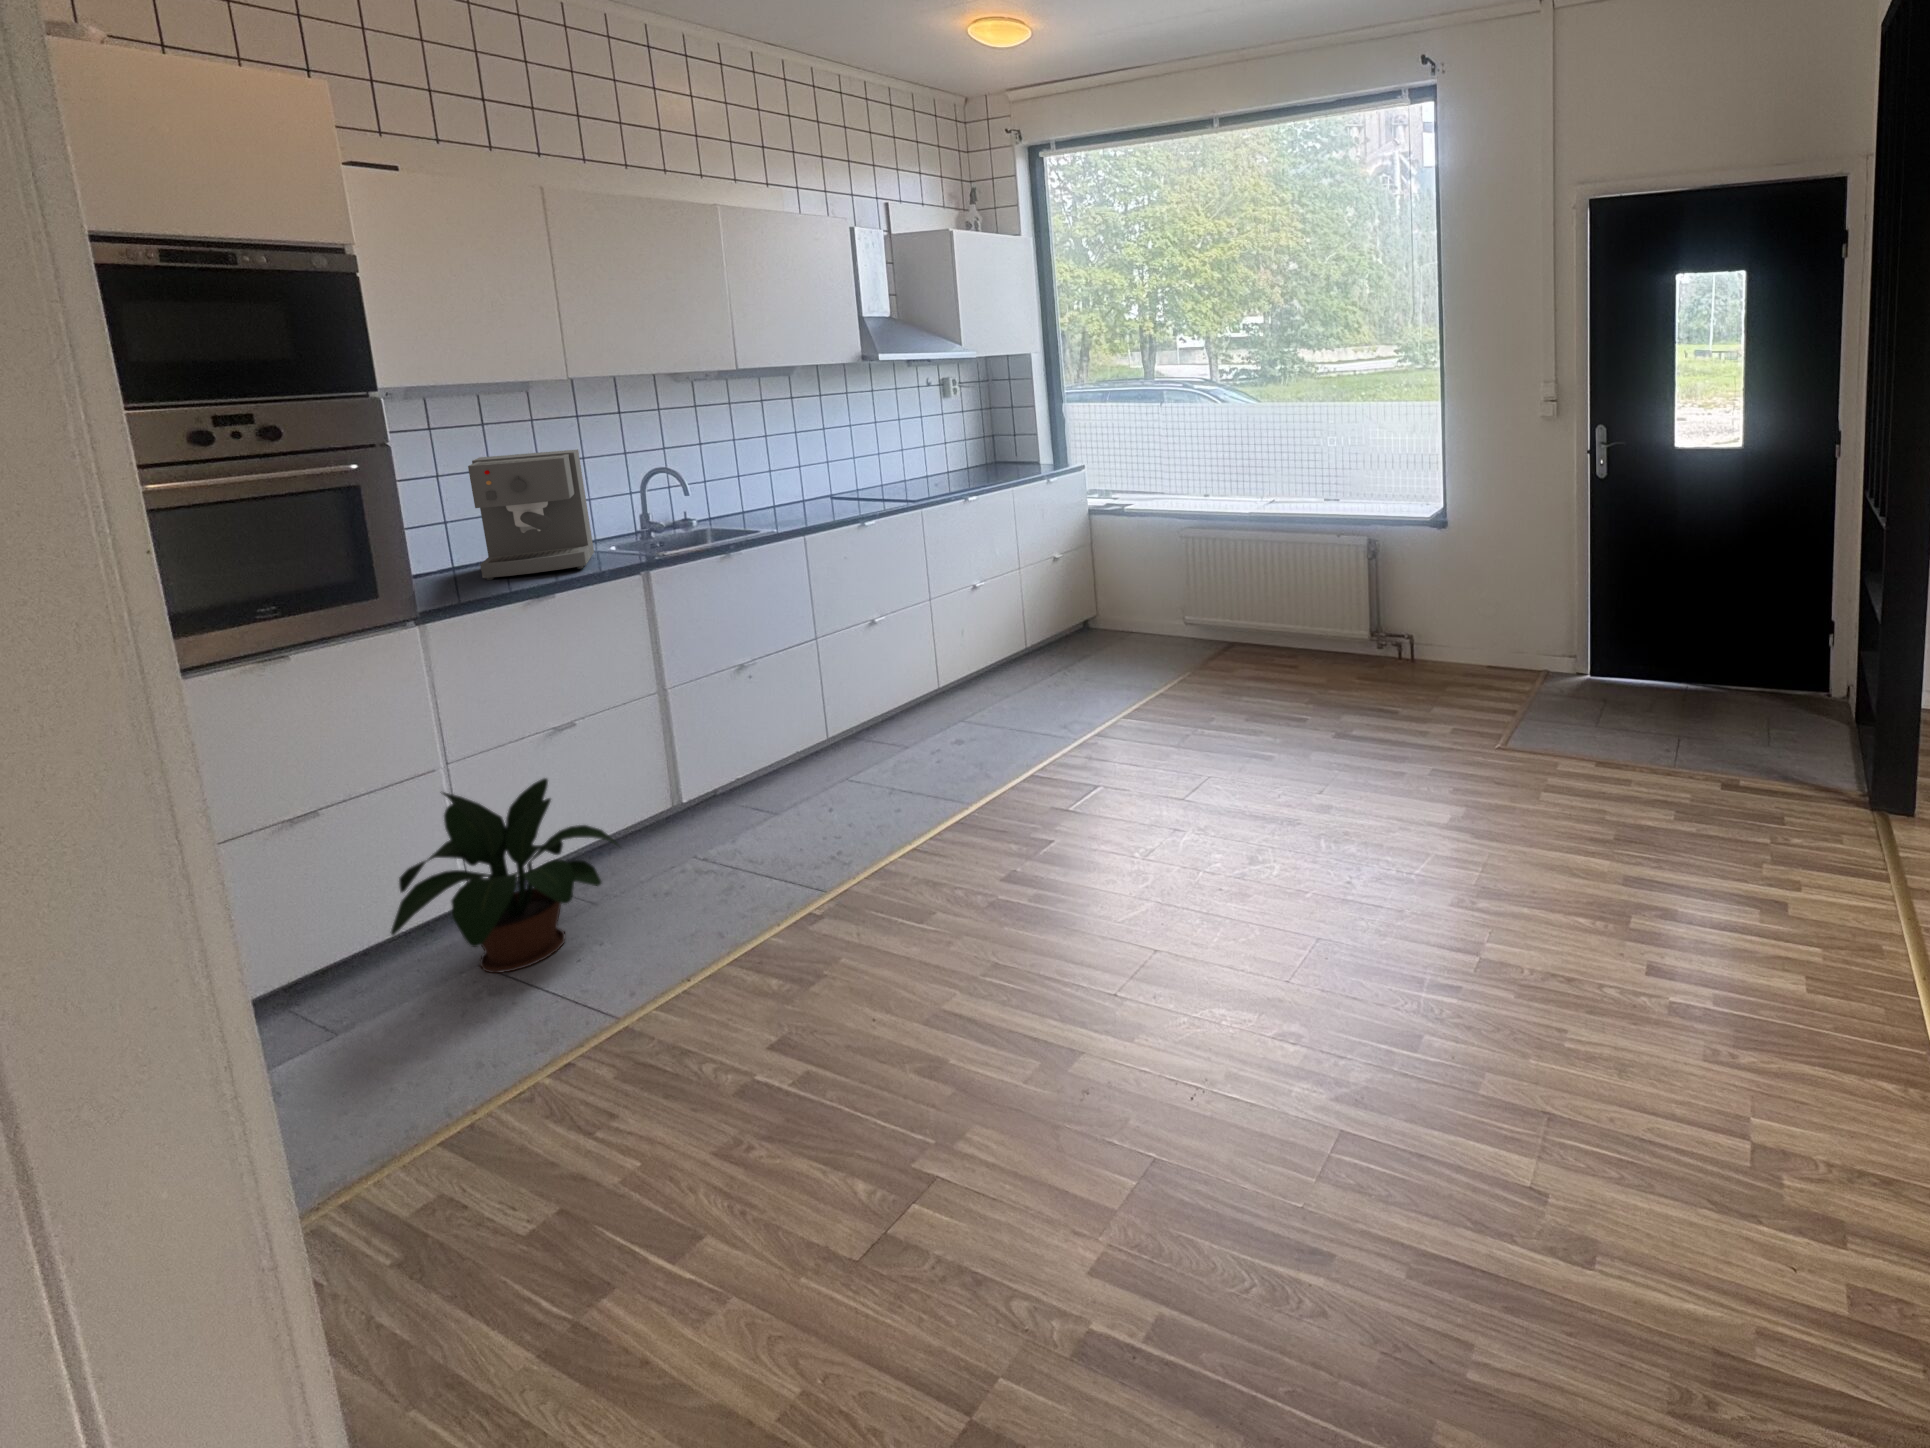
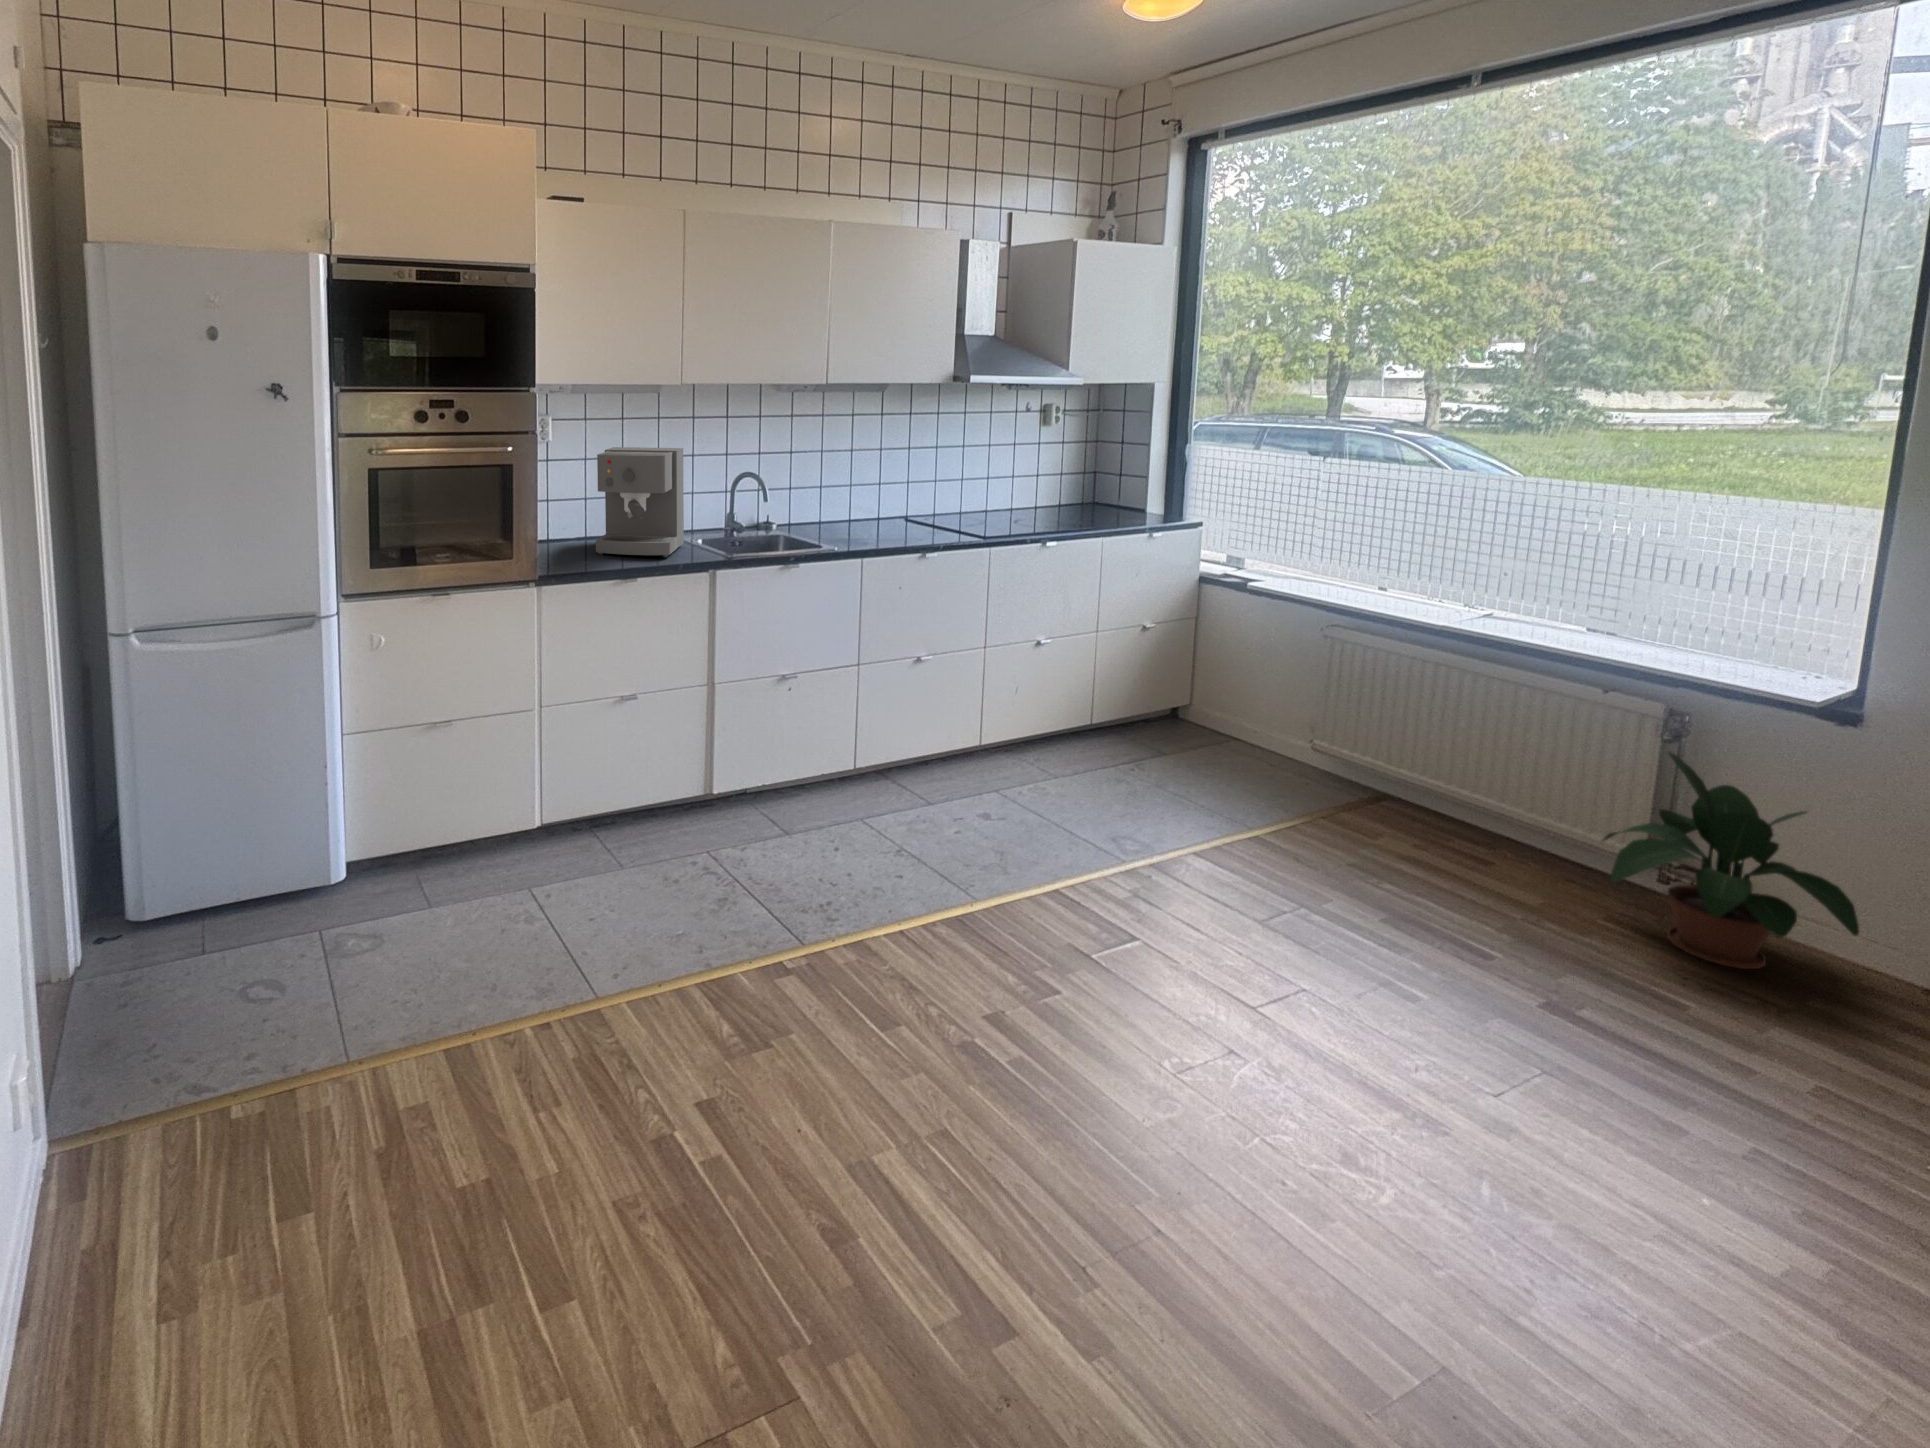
potted plant: present [391,778,620,973] -> present [1603,752,1859,969]

